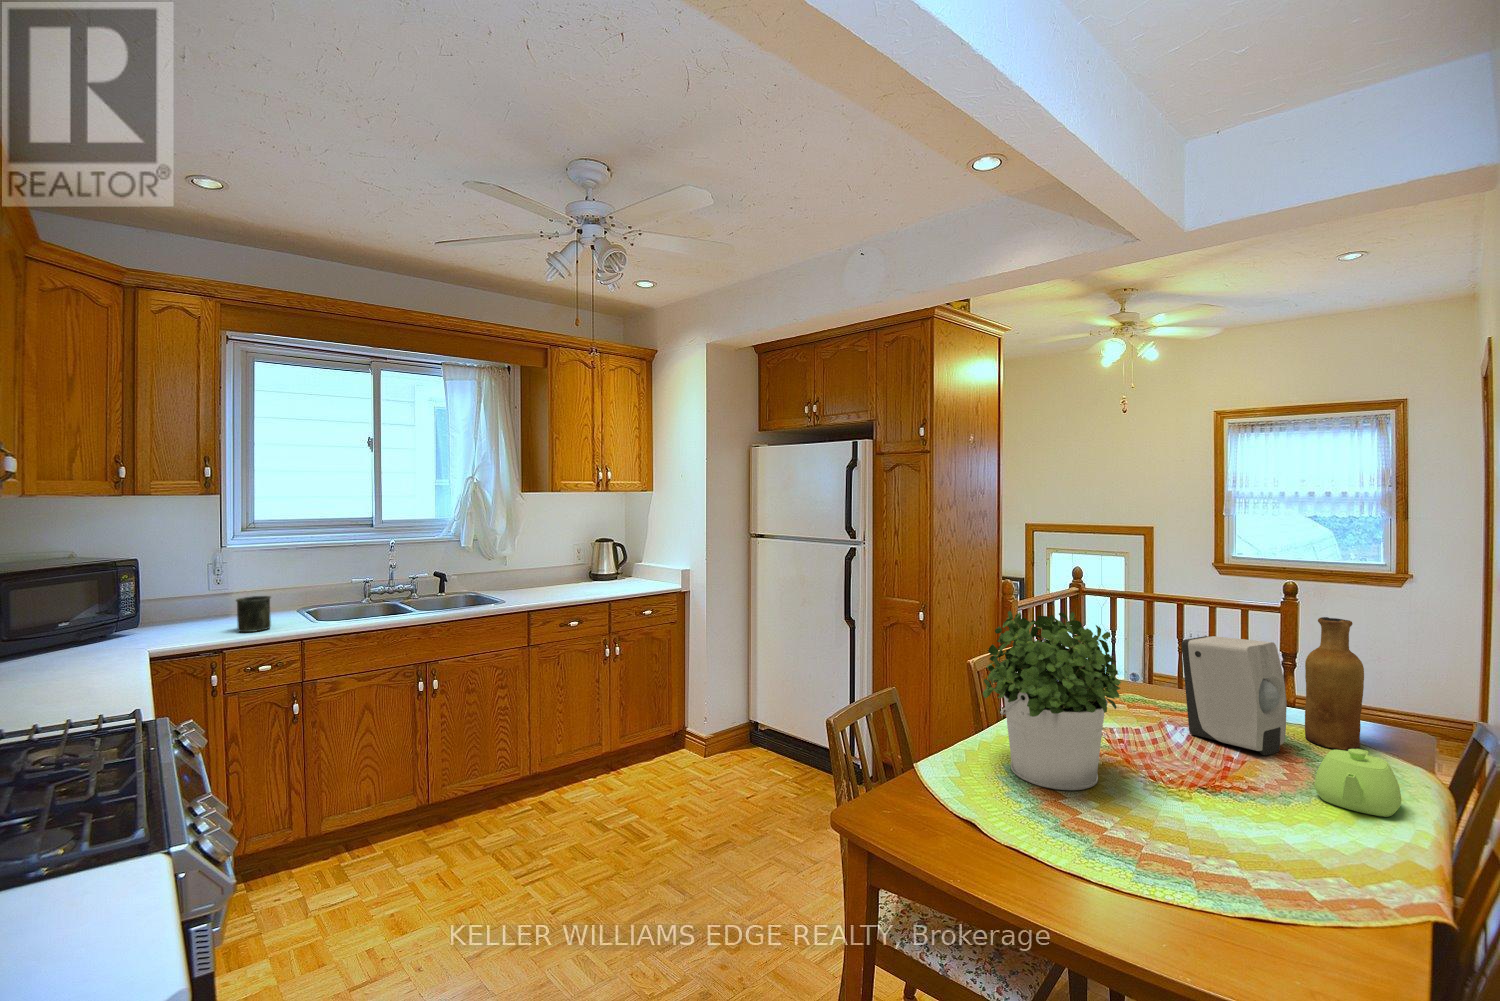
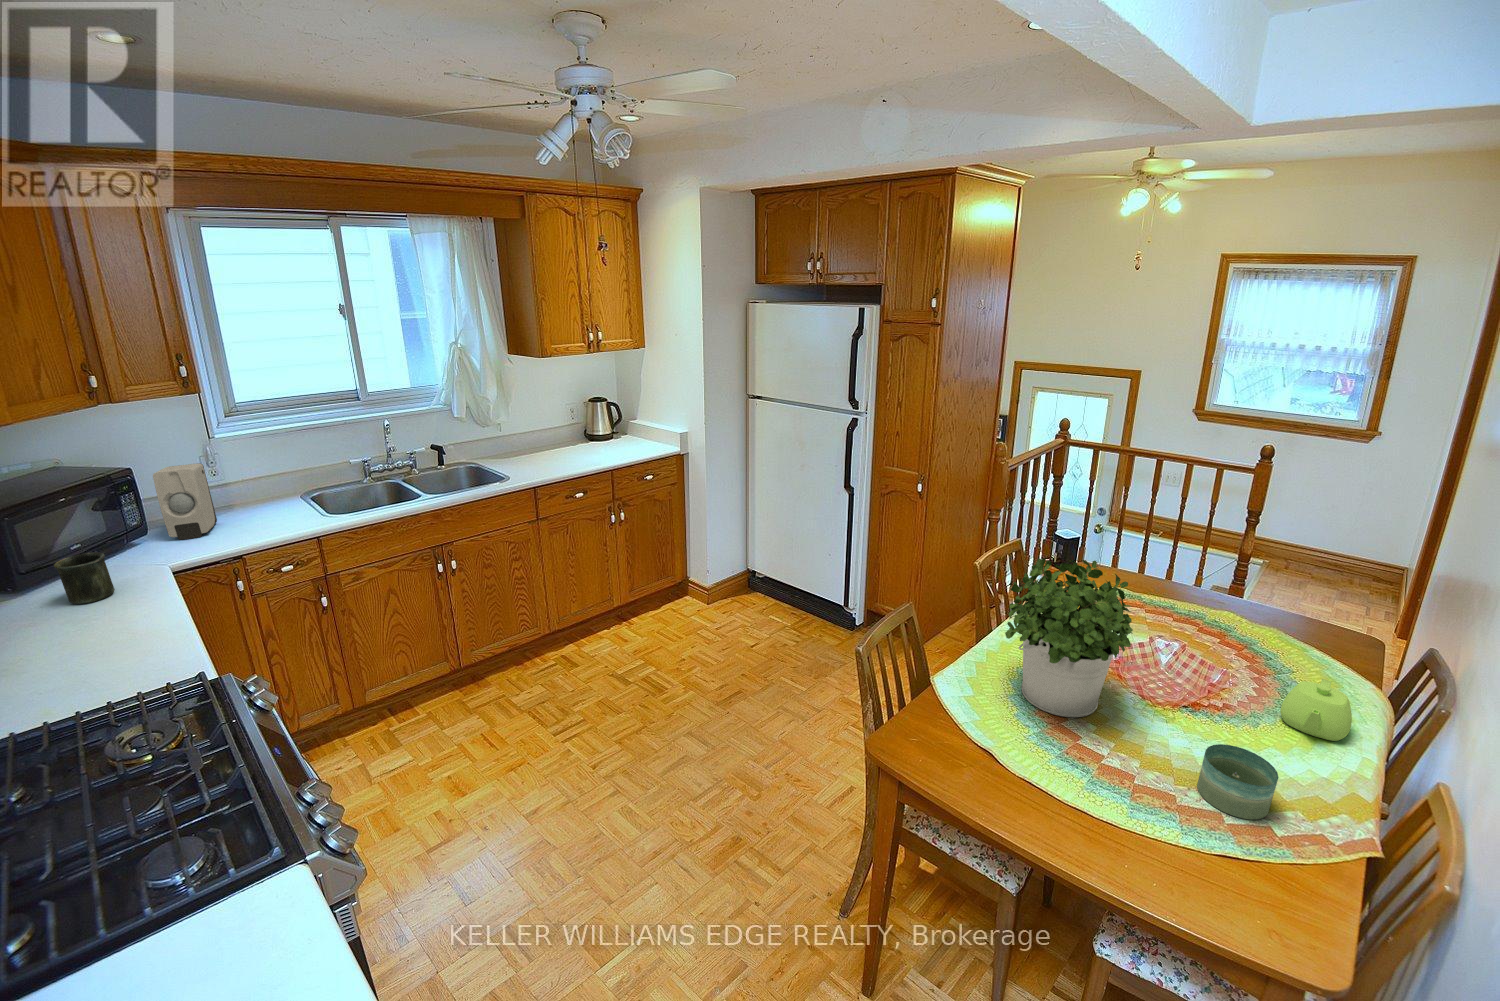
mug: present [236,596,271,632] -> present [54,552,114,604]
vase: present [1305,617,1364,750] -> none [1273,549,1340,663]
soap dispenser: present [1182,636,1287,755] -> present [153,463,217,540]
candle: none [1215,799,1306,885] -> present [1197,744,1279,819]

